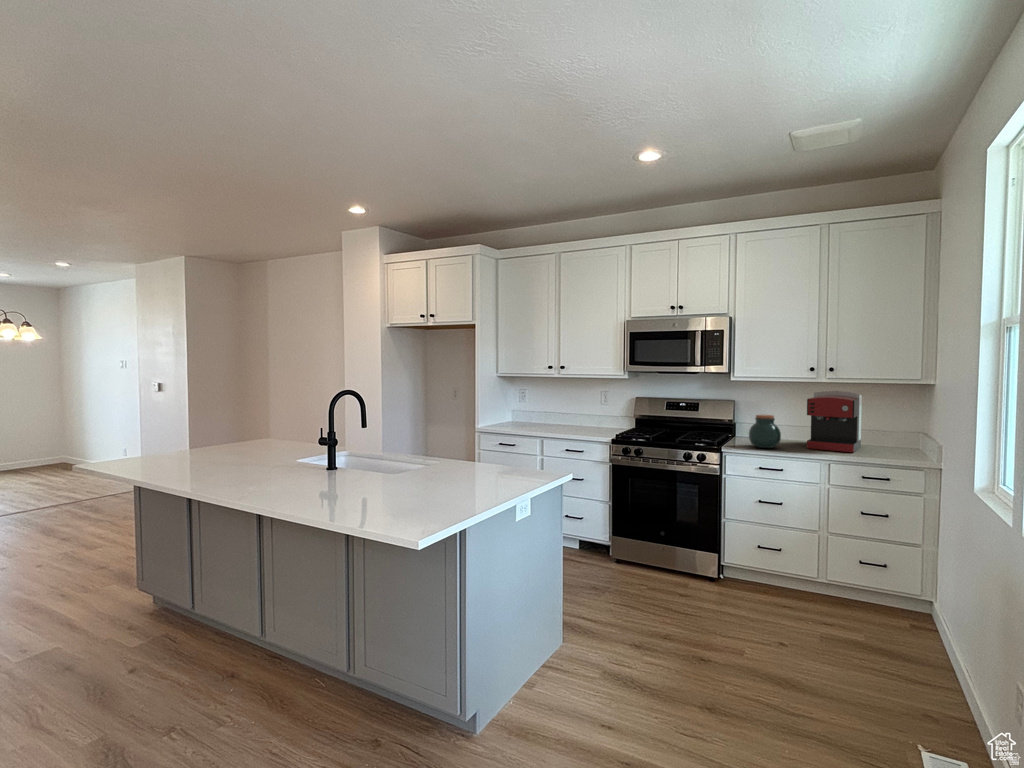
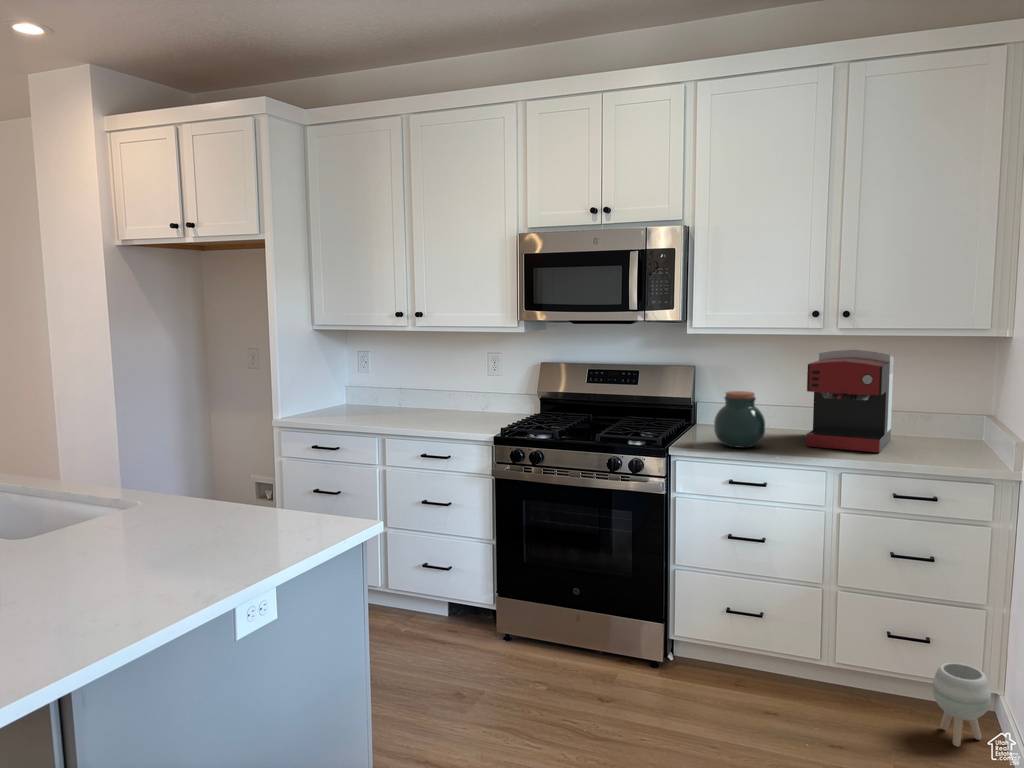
planter: none [890,579,927,629] -> present [933,663,991,747]

